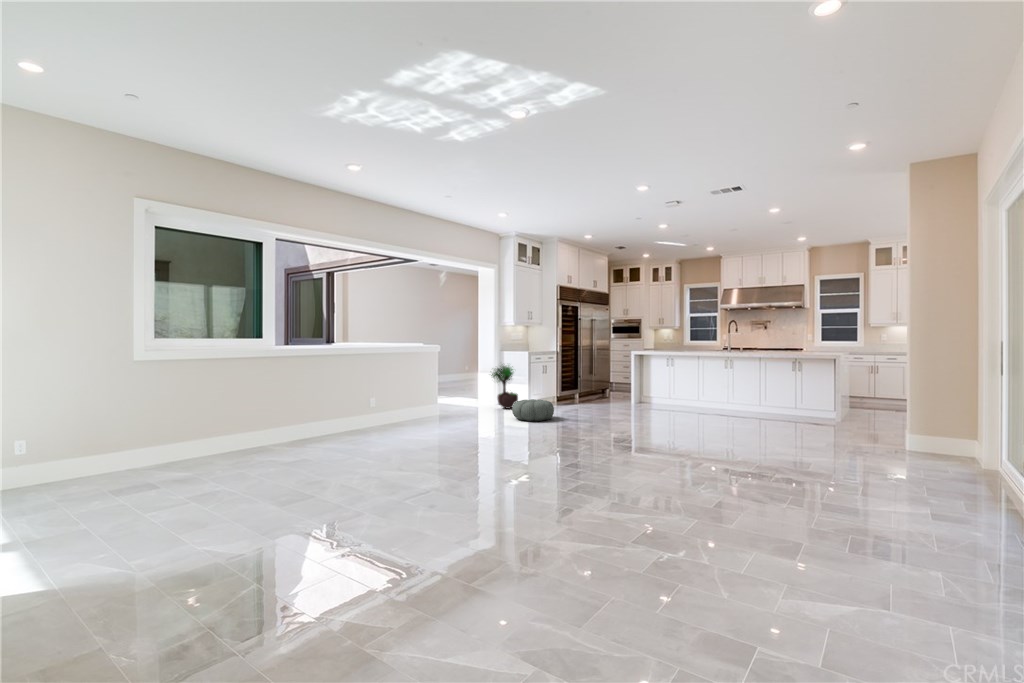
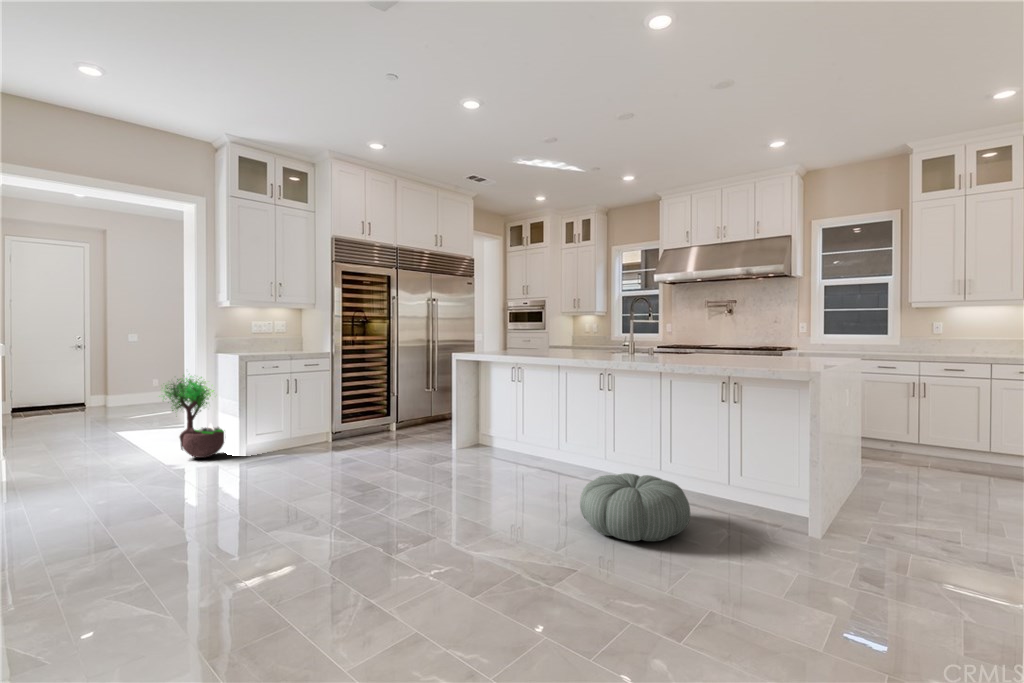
pouf: present [512,399,554,421] -> present [580,473,690,541]

